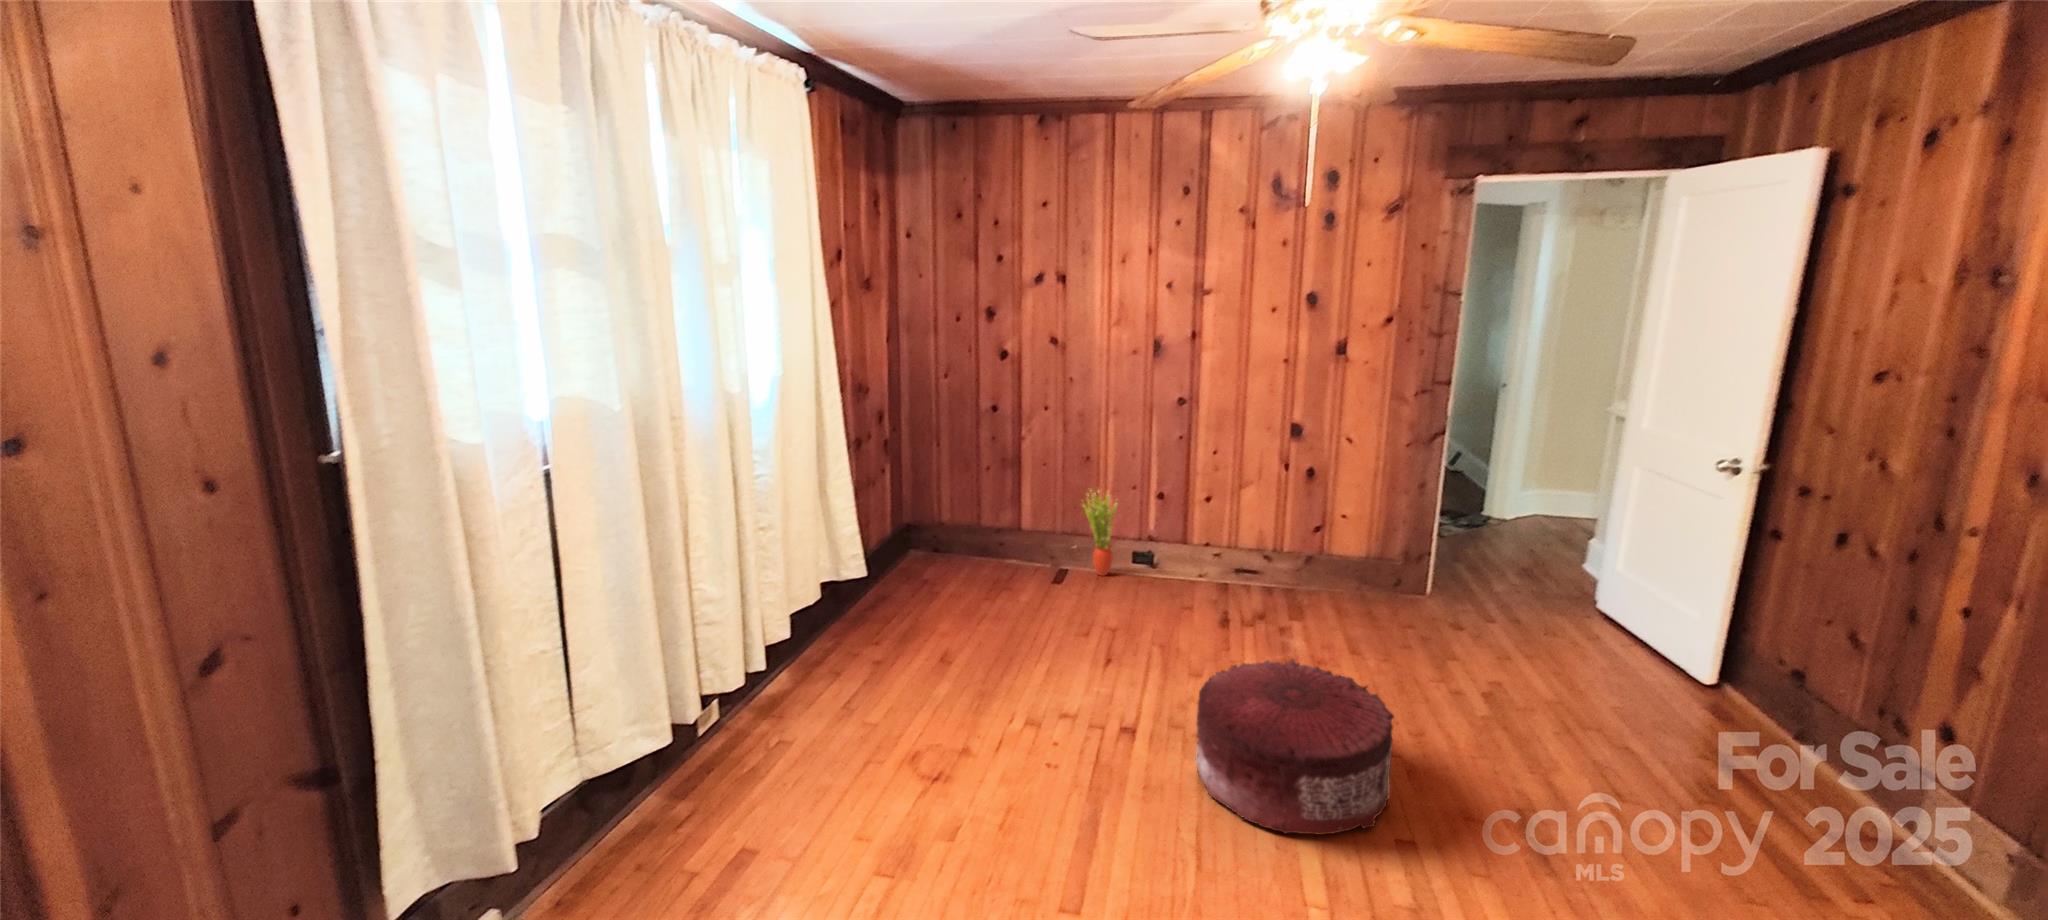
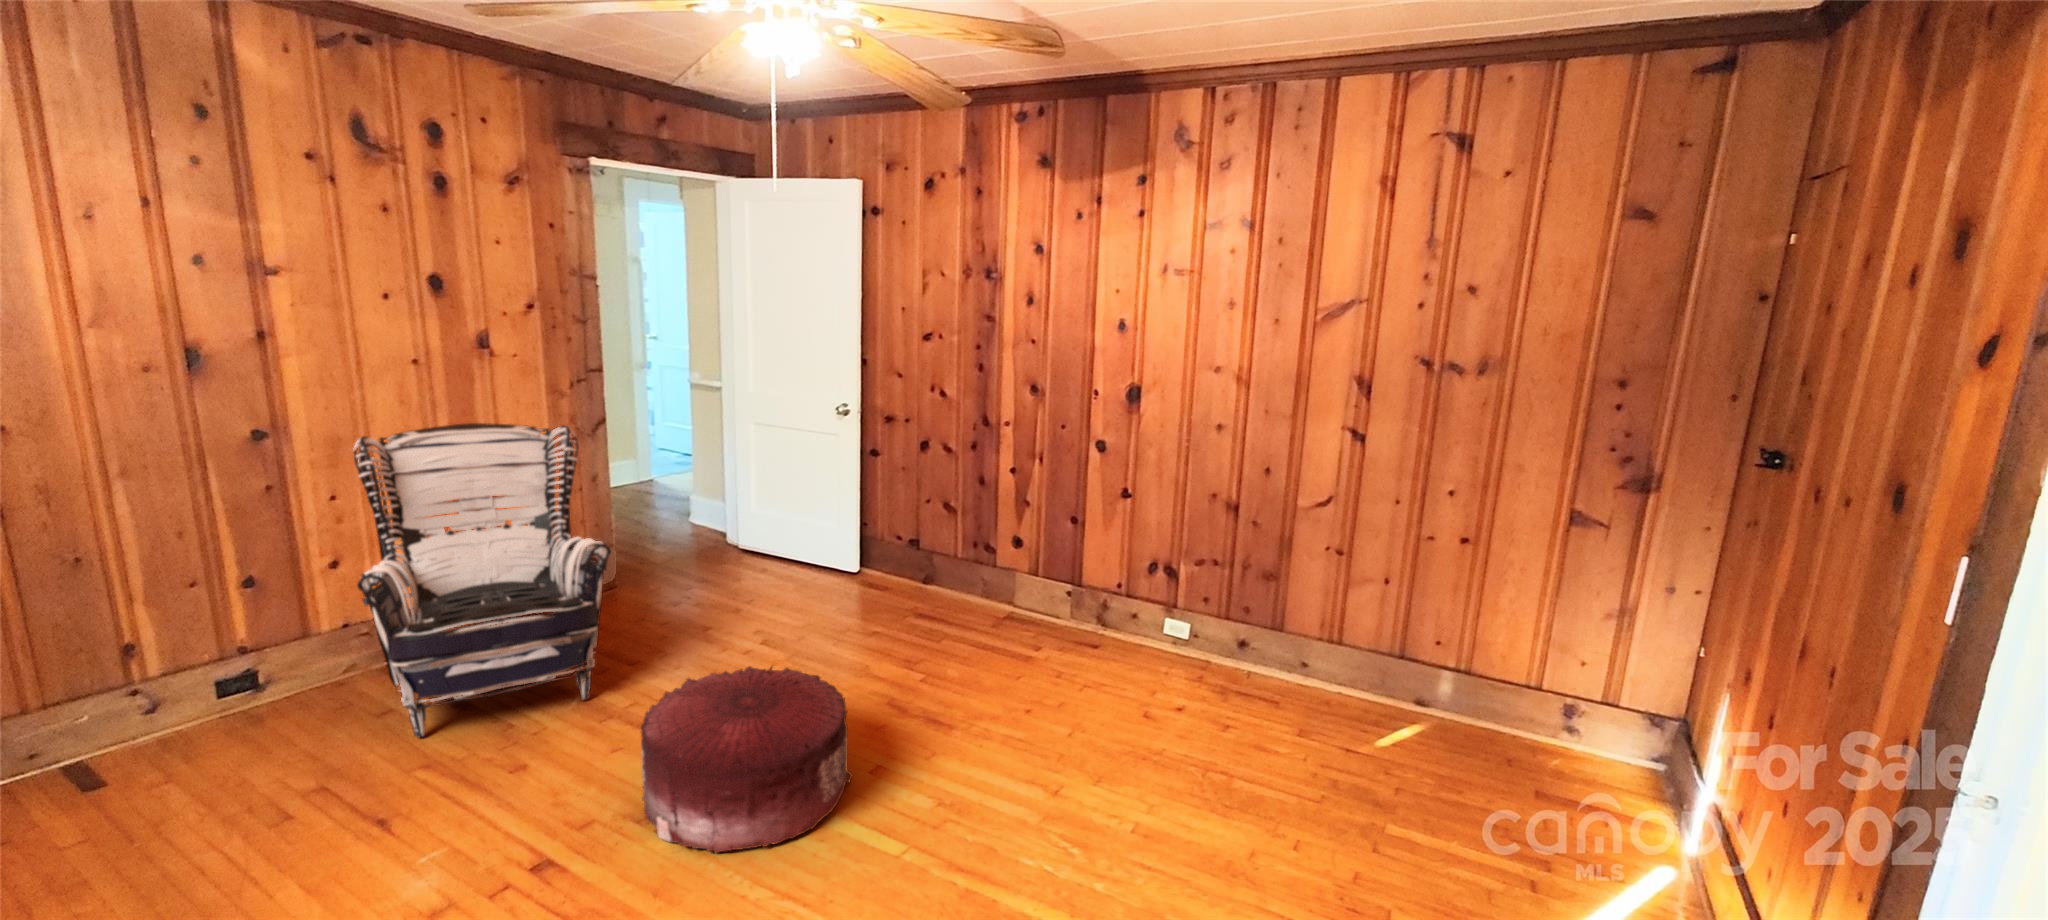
armchair: none [1165,411,1369,658] -> present [353,423,611,738]
potted plant: present [1083,490,1117,576] -> none [95,599,188,742]

